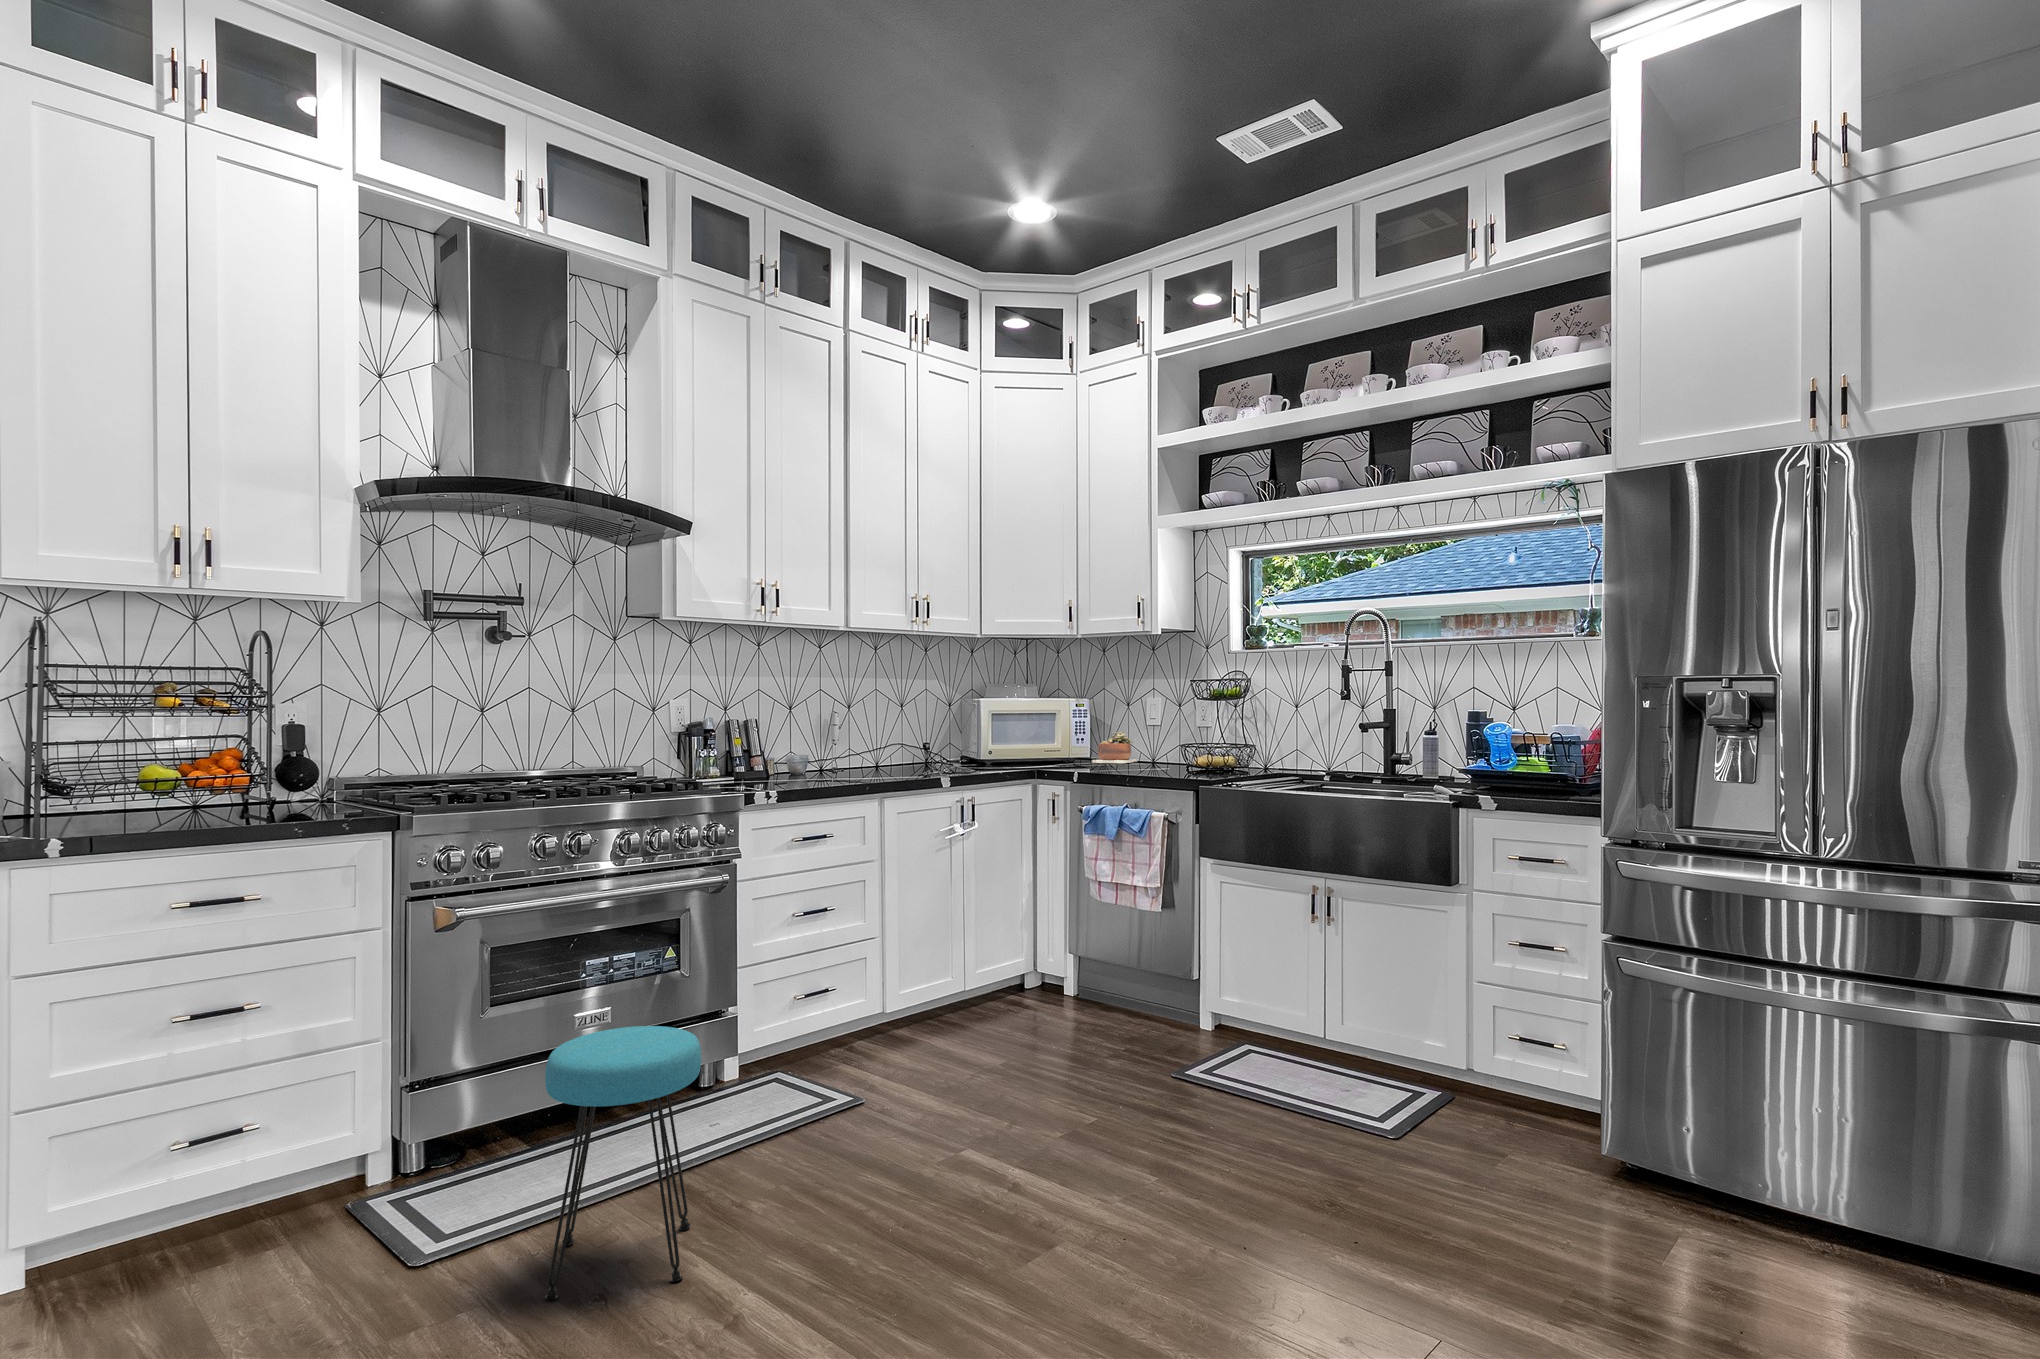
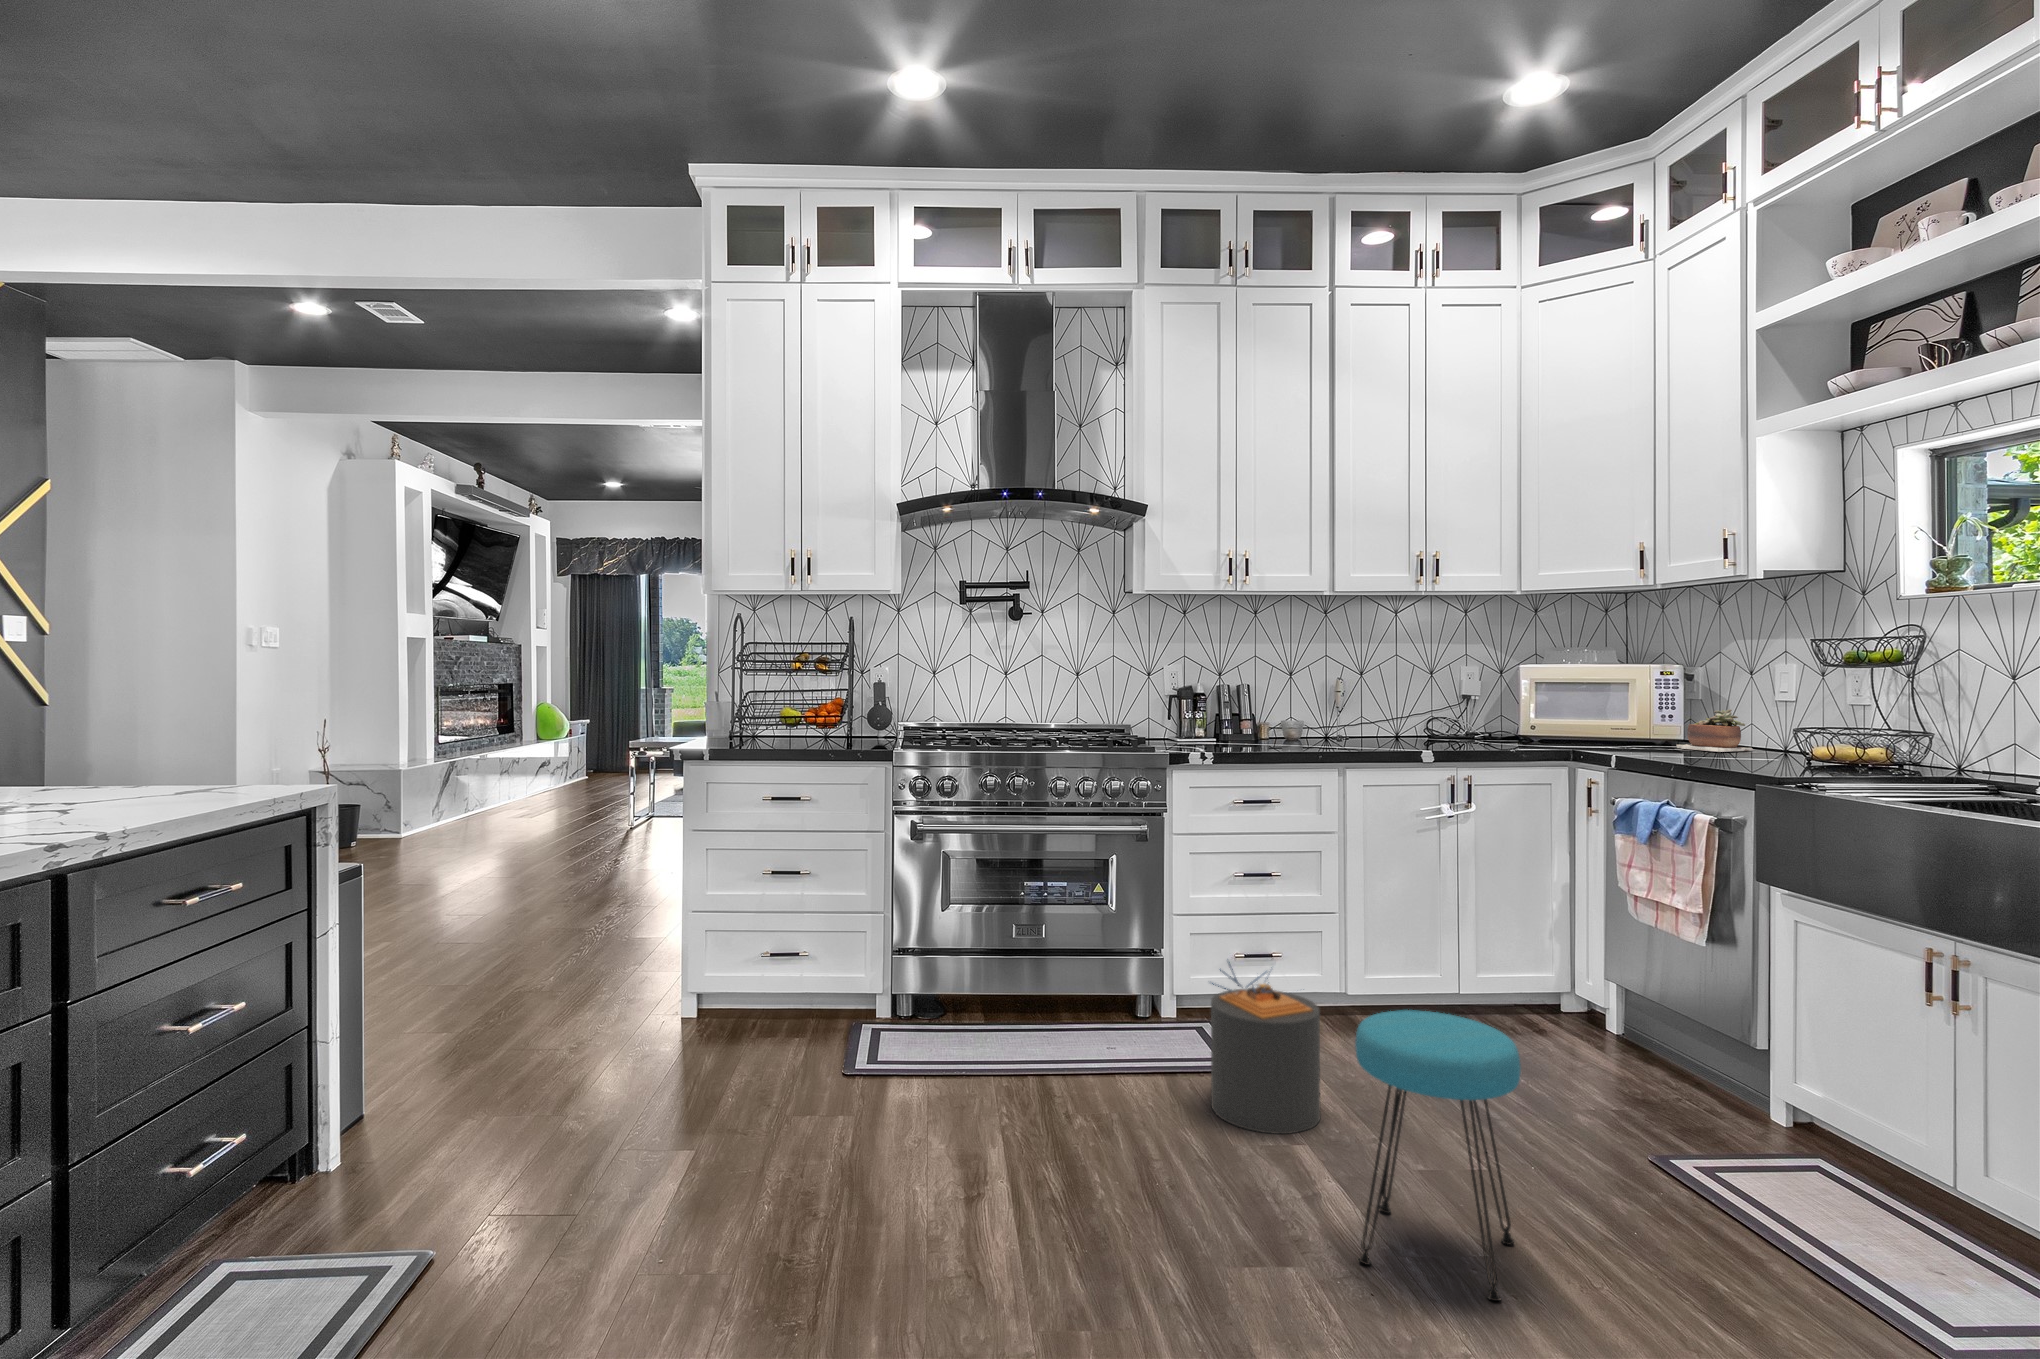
trash can: none [857,983,961,1152] -> present [1211,959,1321,1134]
stool: present [545,1026,701,1299] -> present [1355,1010,1521,1301]

